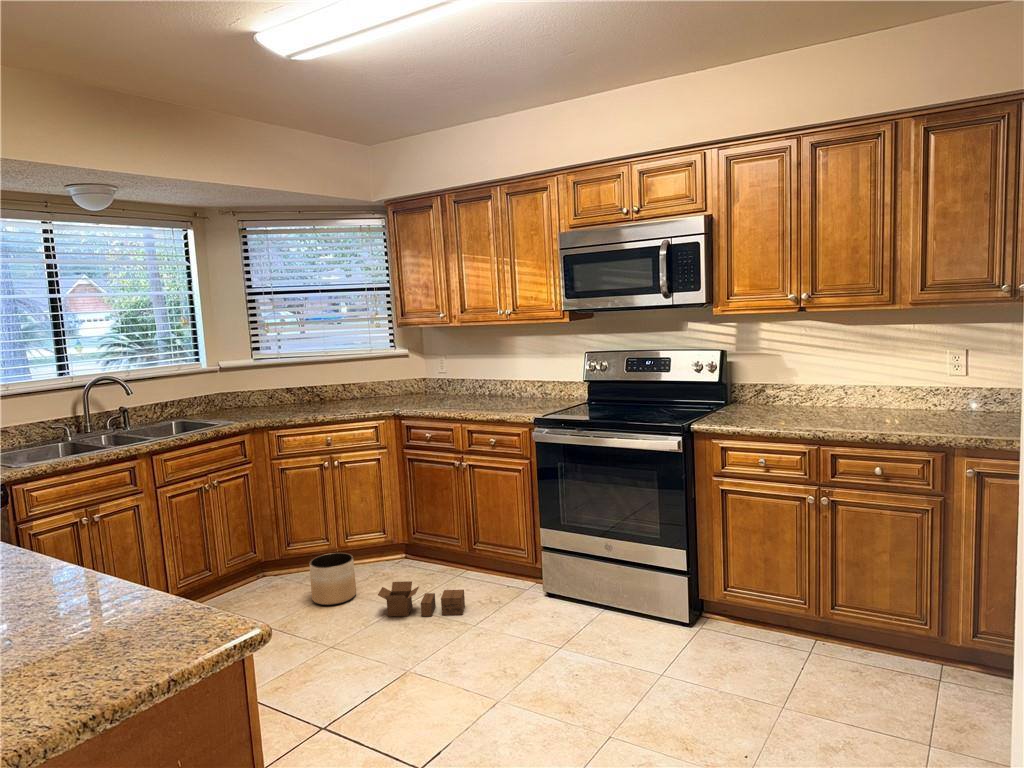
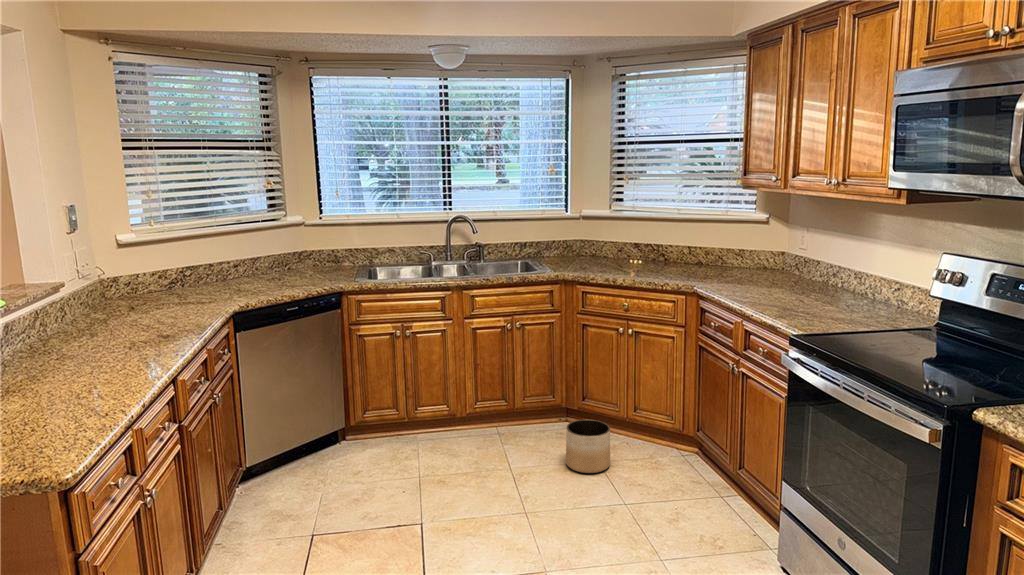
cardboard box: present [378,581,465,616] -> none [596,473,682,541]

